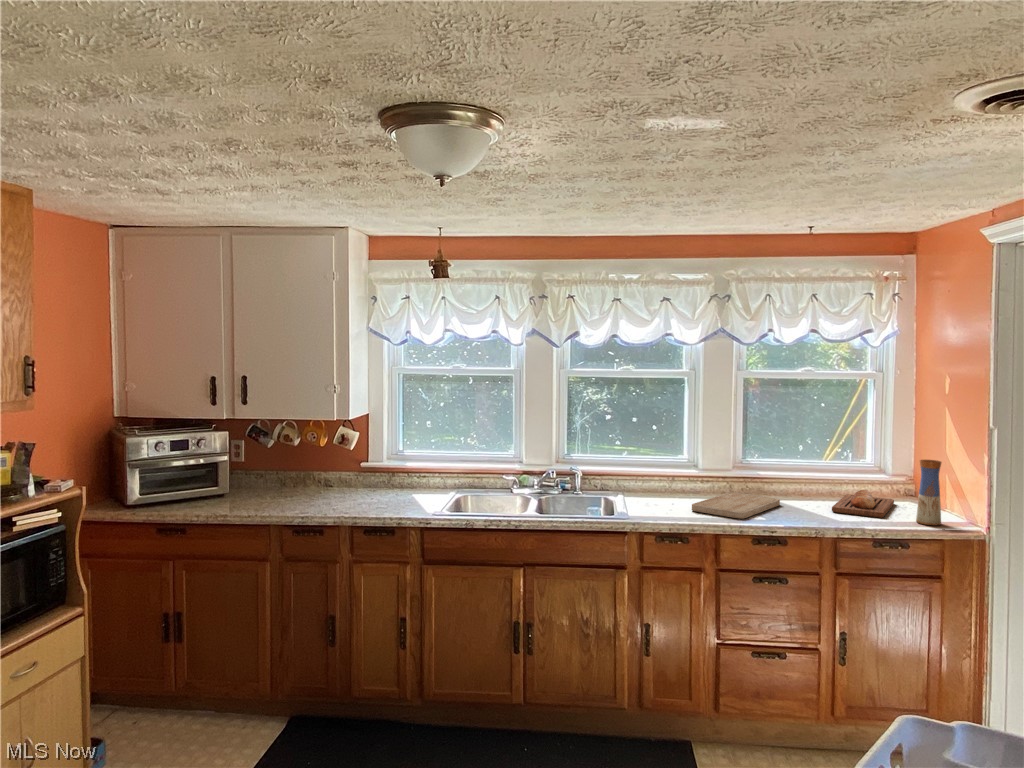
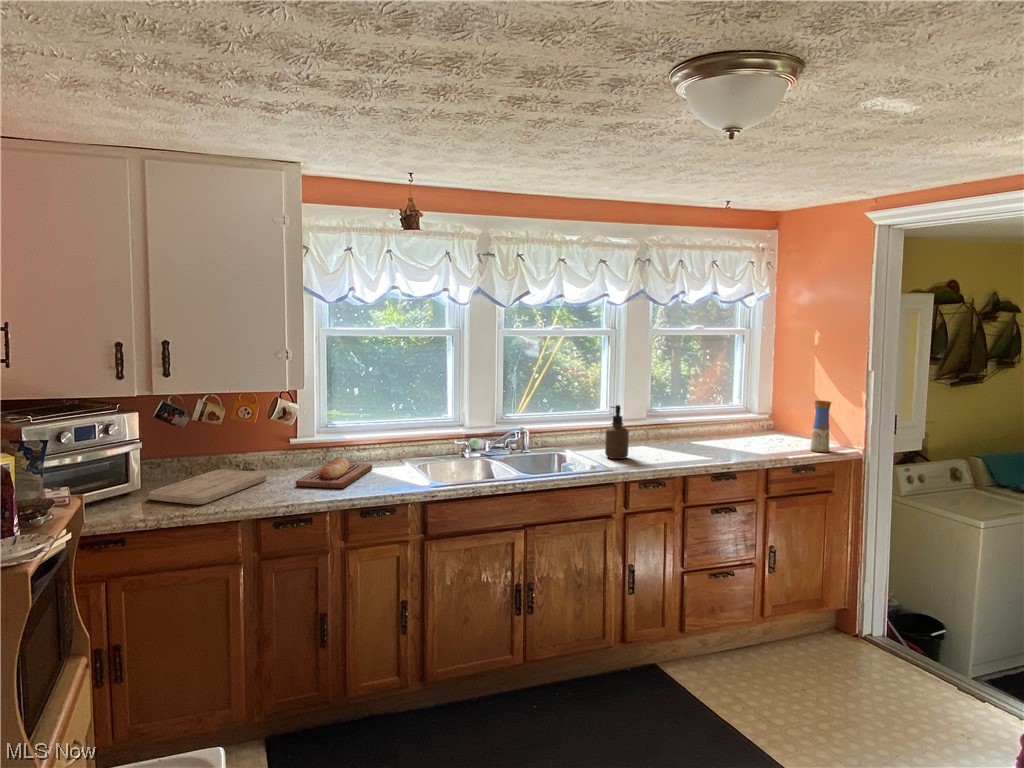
soap dispenser: none [645,451,670,509] -> present [605,405,629,459]
bread loaf: present [832,490,894,518] -> present [296,457,372,488]
cutting board: present [692,492,780,519] -> present [149,469,266,505]

